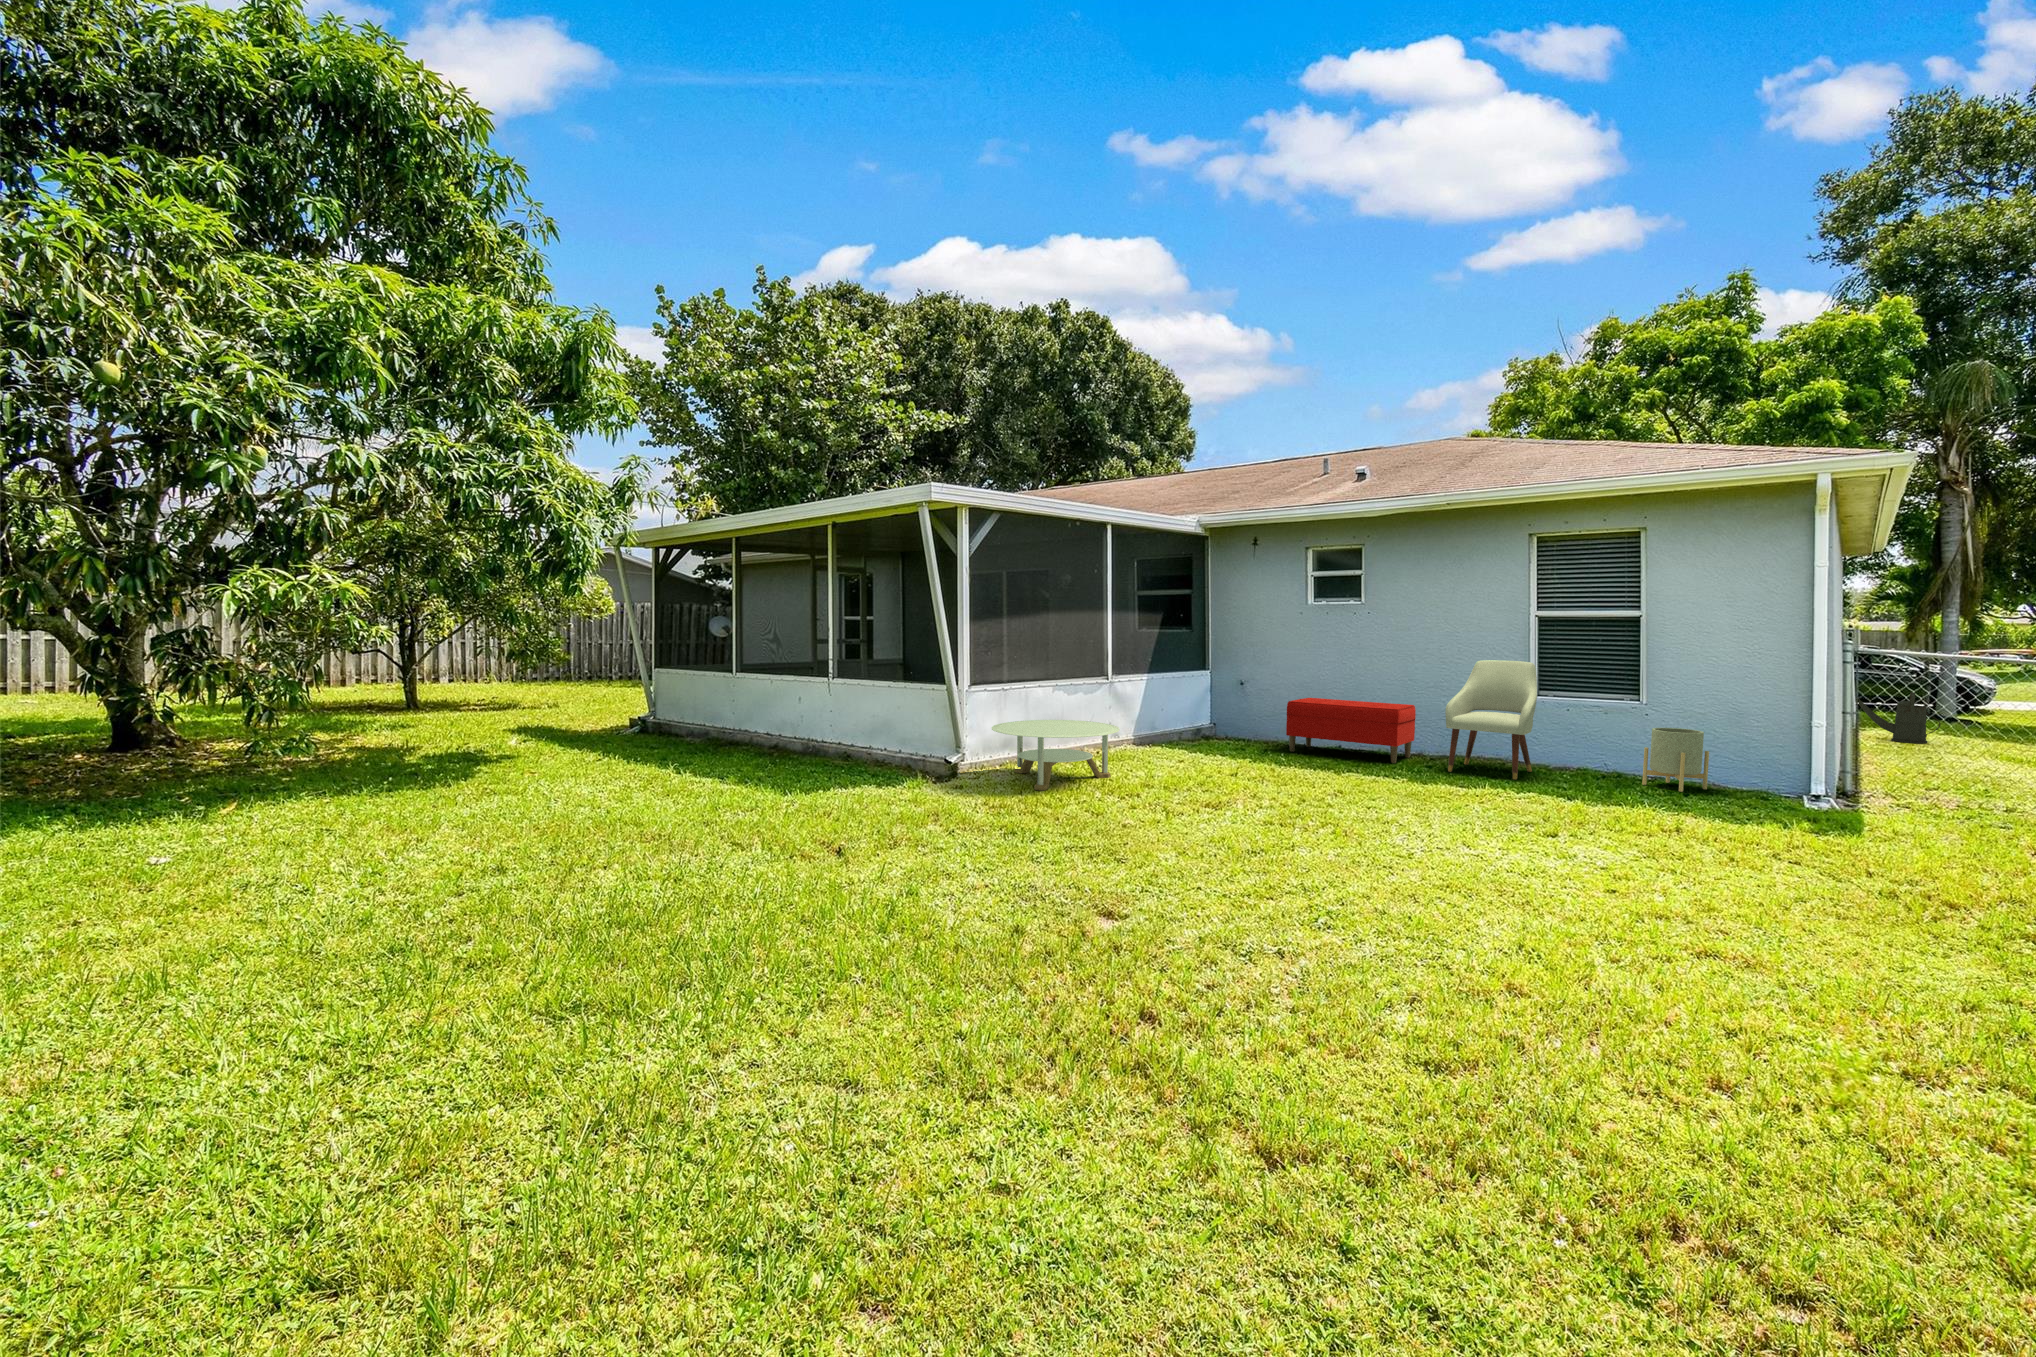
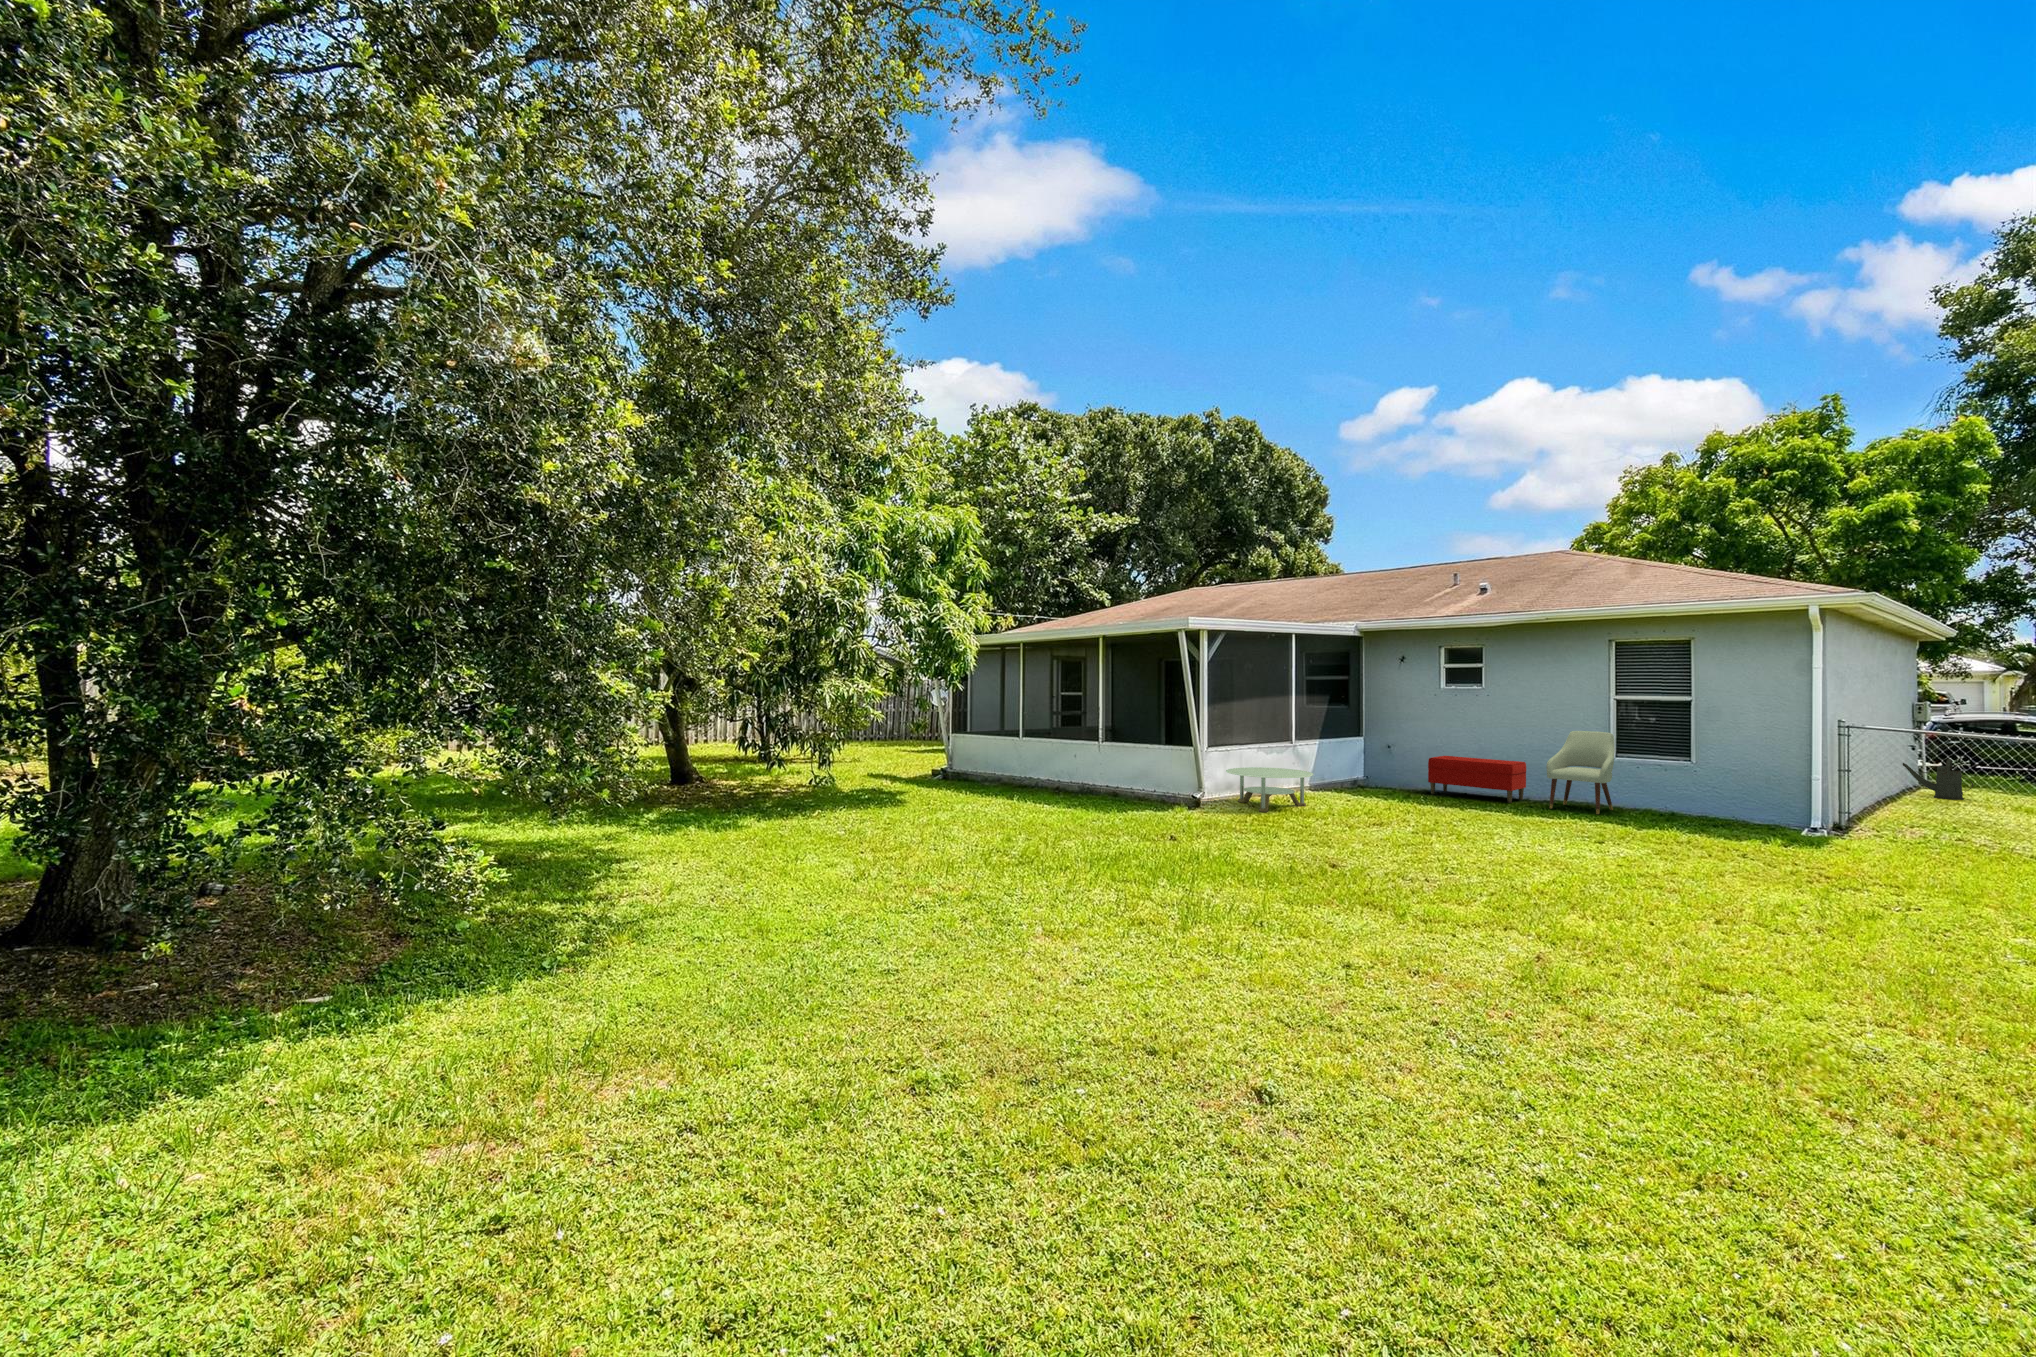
planter: present [1642,728,1709,792] -> none [1692,780,1739,824]

